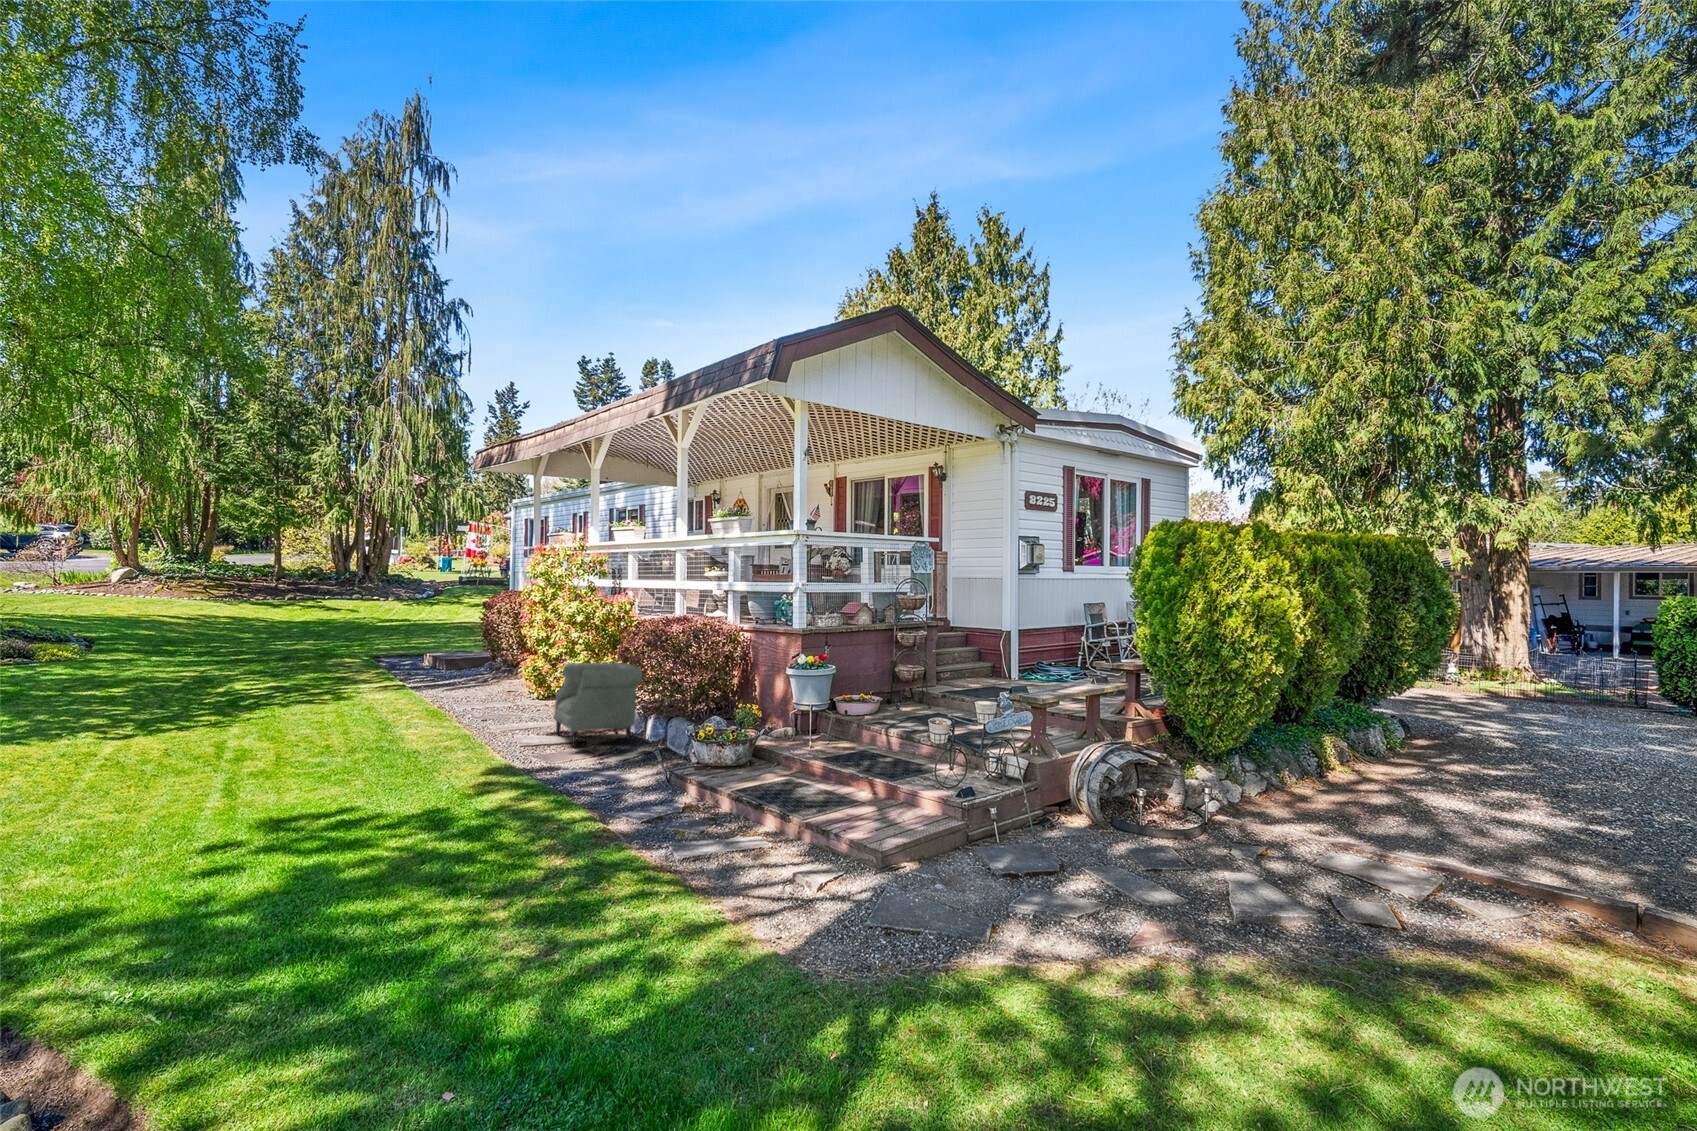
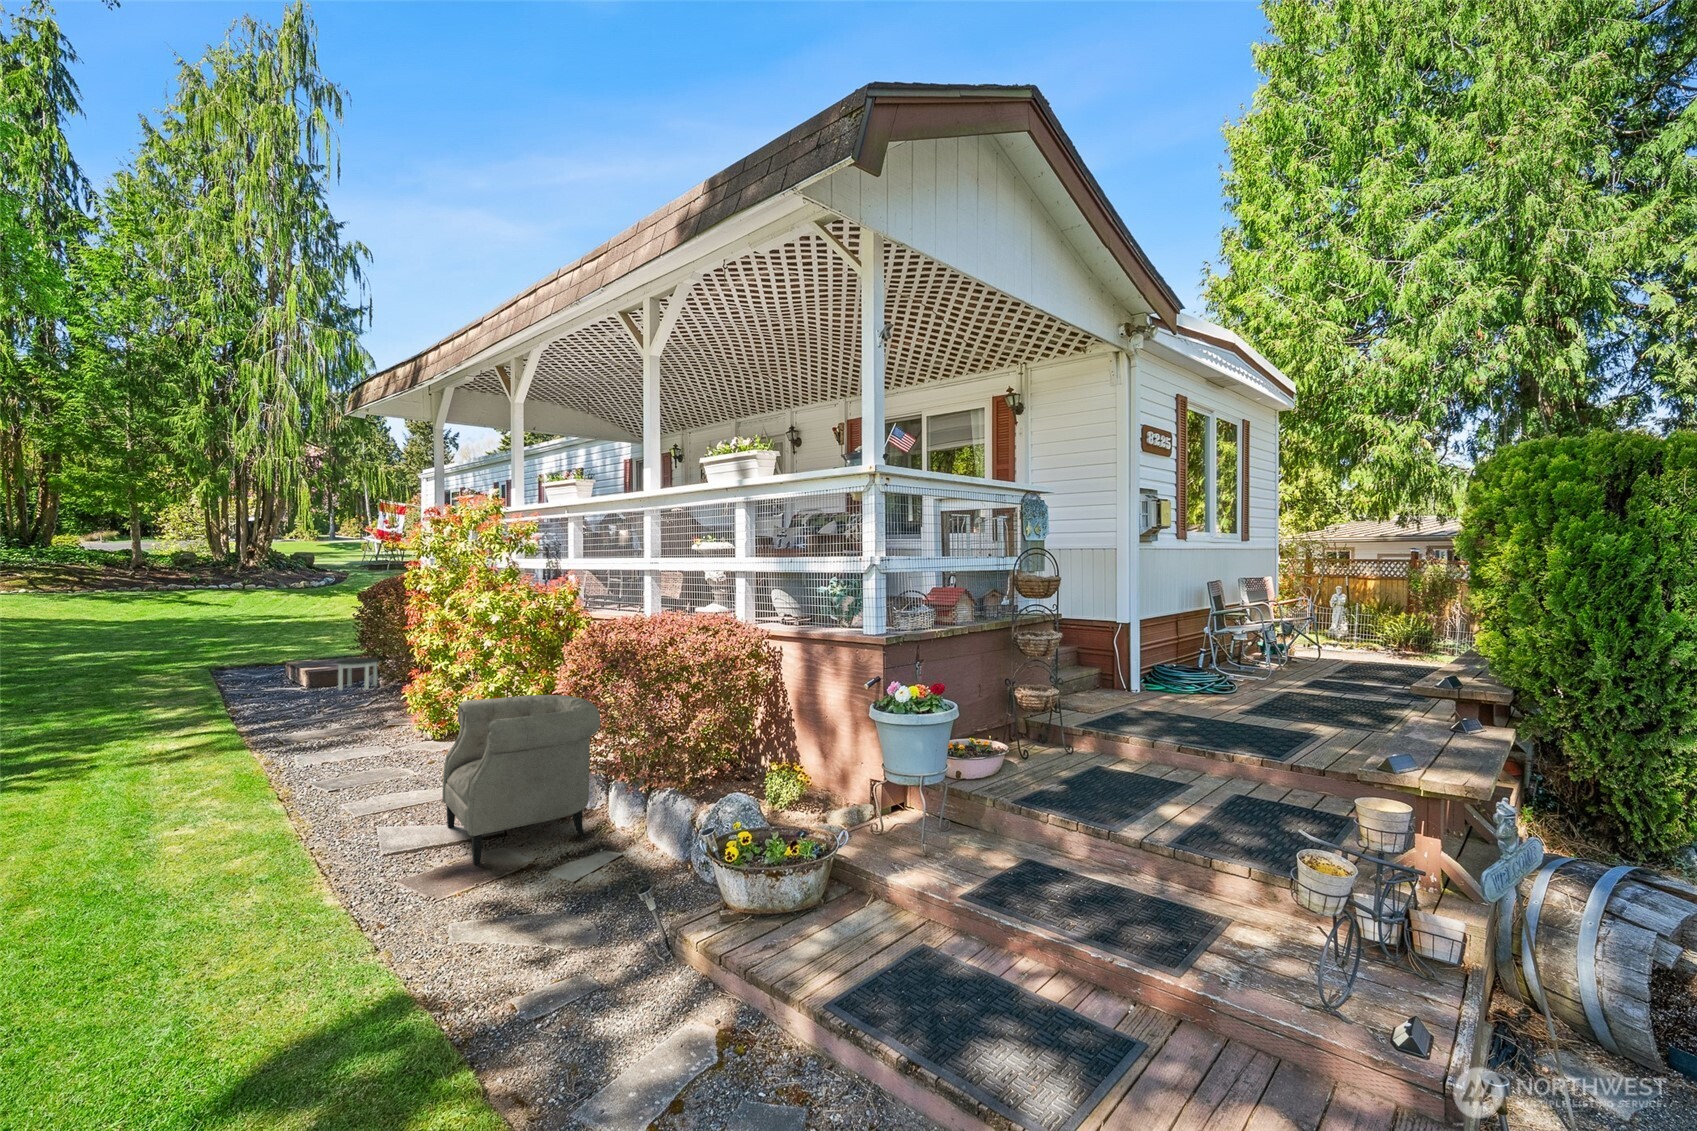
round table: none [465,650,494,673] -> present [337,658,379,690]

